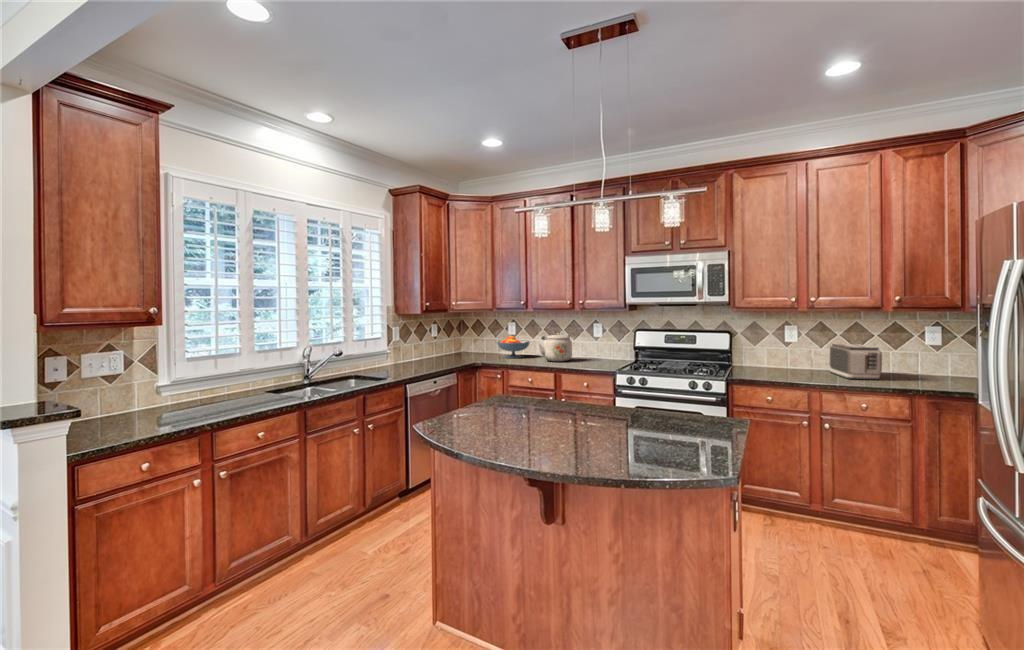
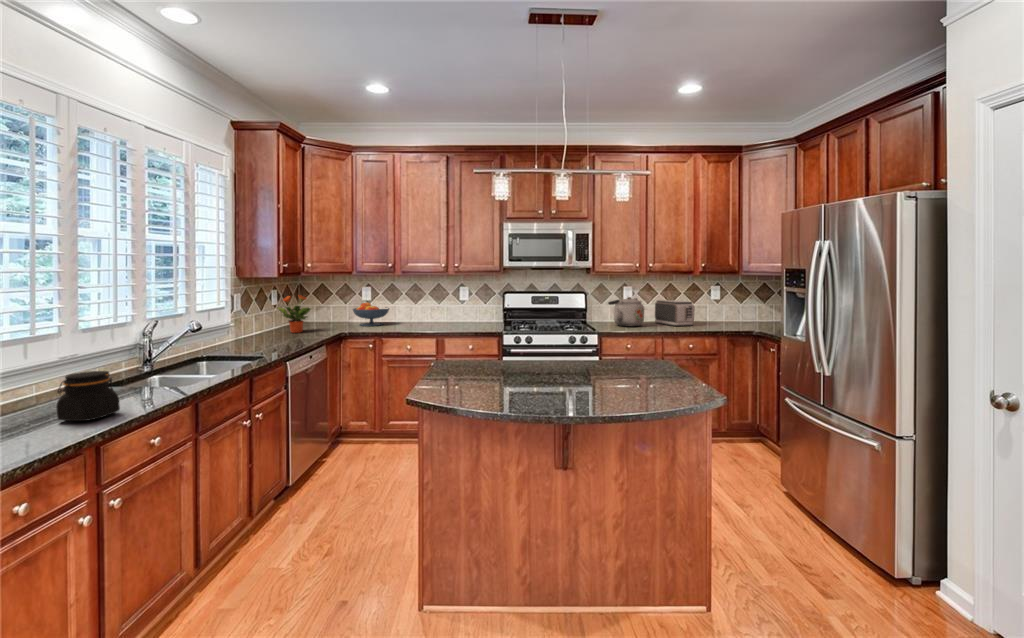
potted plant: none [431,328,458,361] -> present [278,295,311,333]
kettle: present [538,333,572,362] -> present [608,297,644,326]
jar: none [206,381,243,413] -> present [57,371,120,421]

